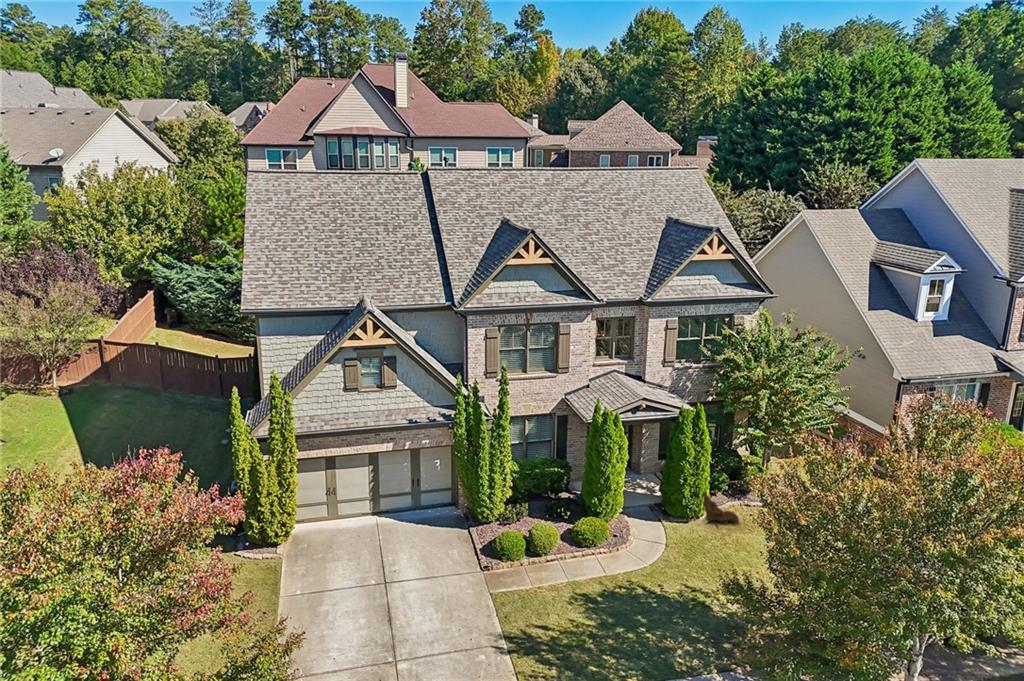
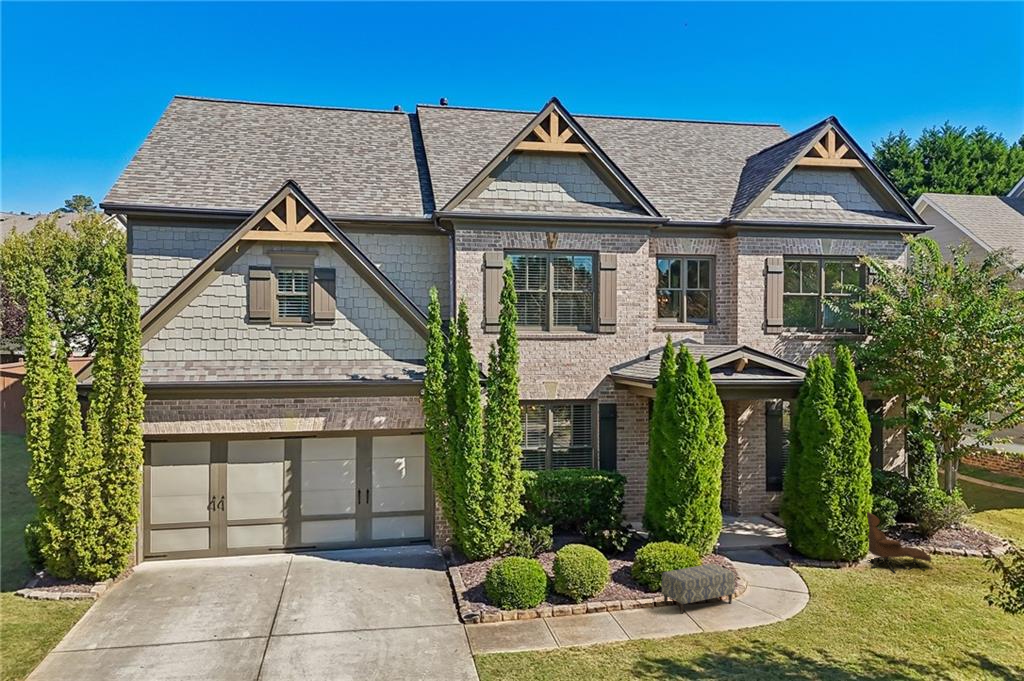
bench: none [586,532,625,563] -> present [662,564,735,614]

